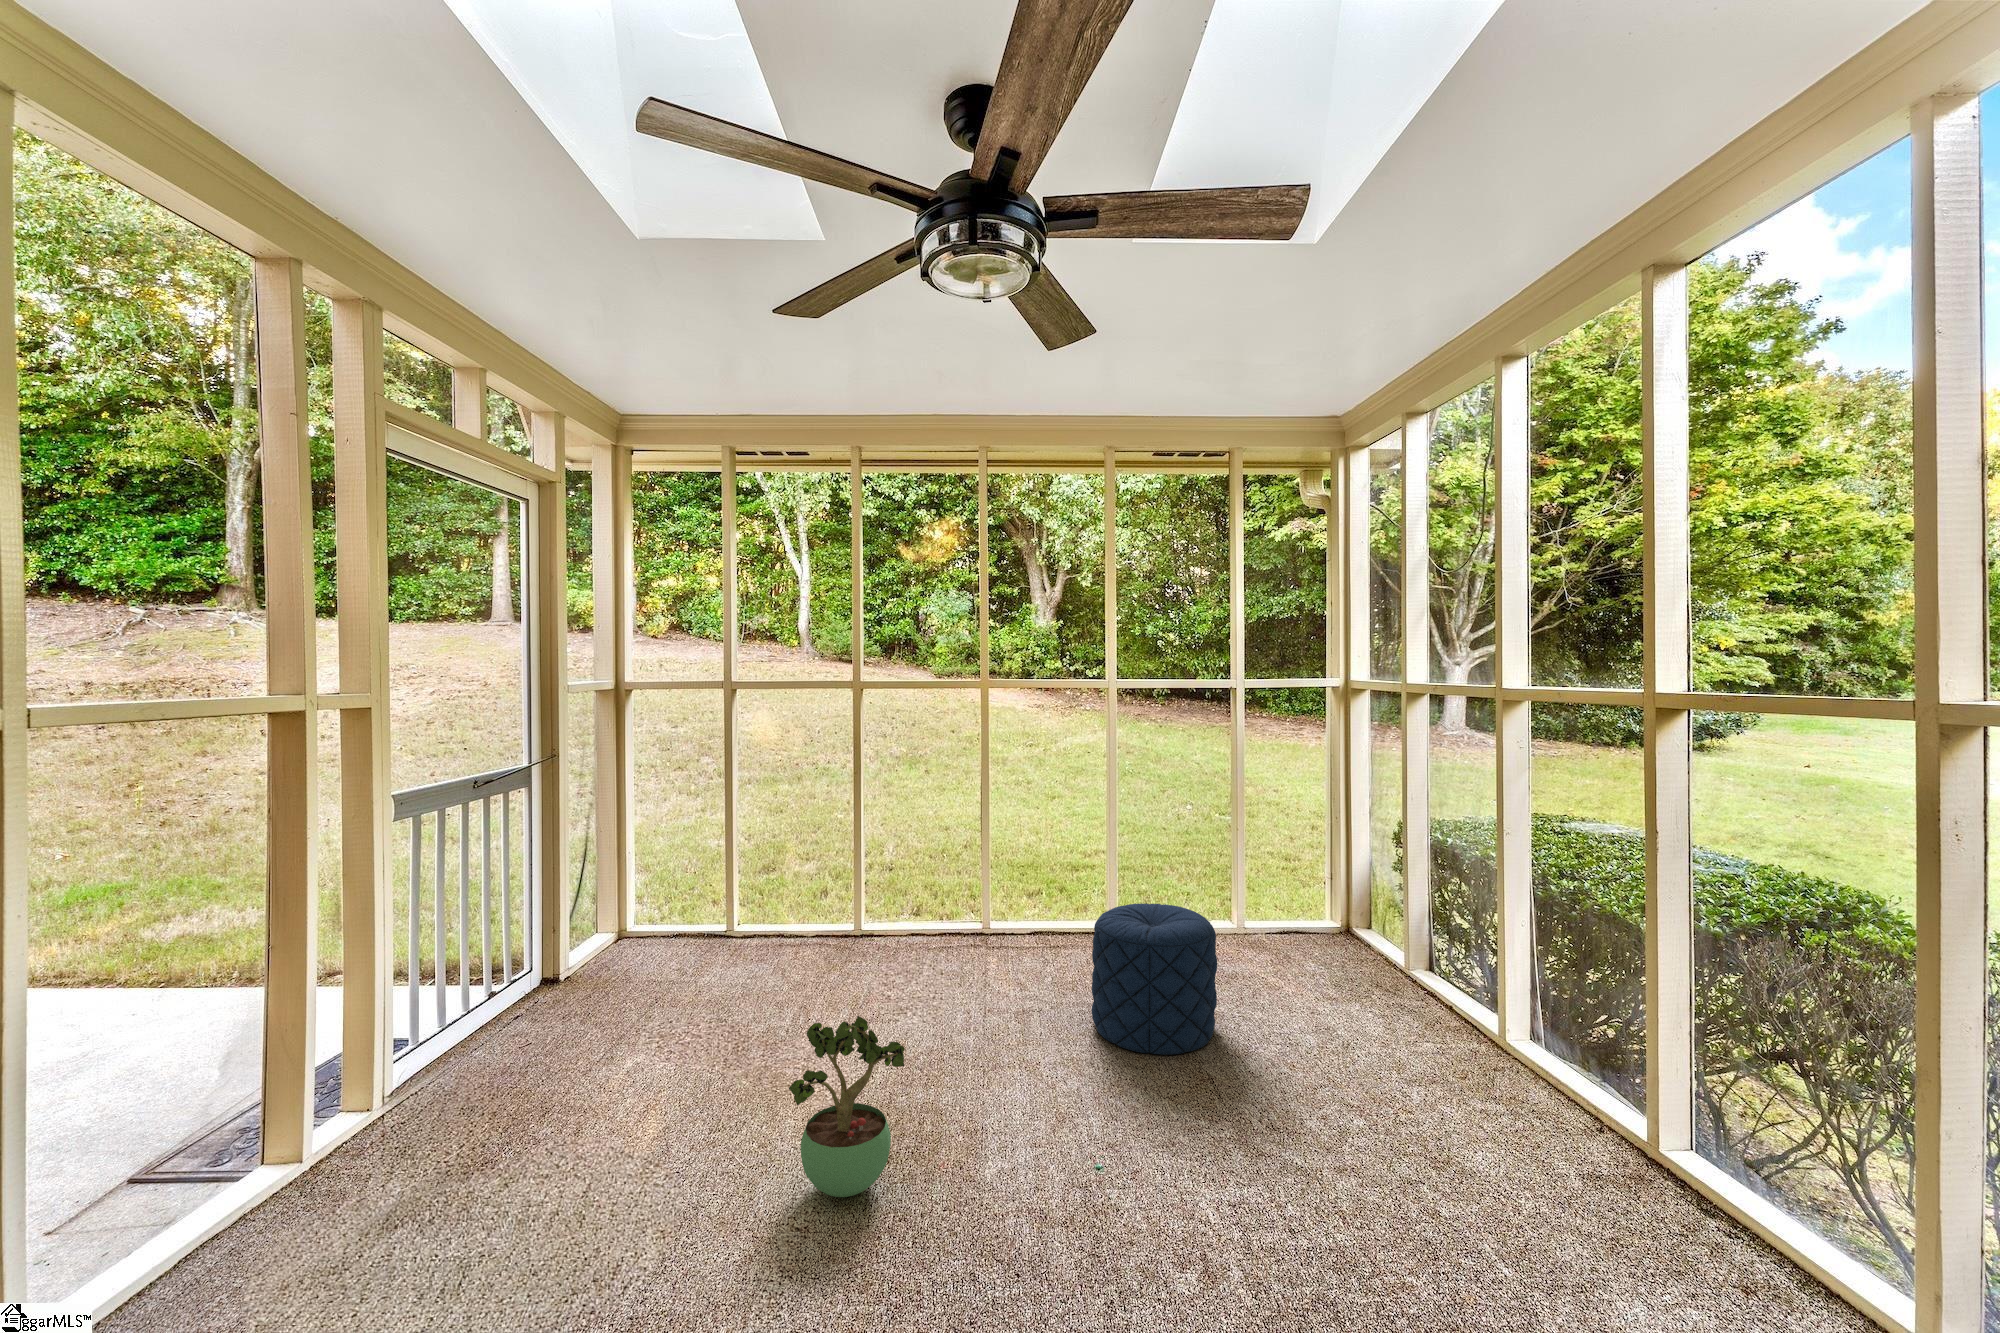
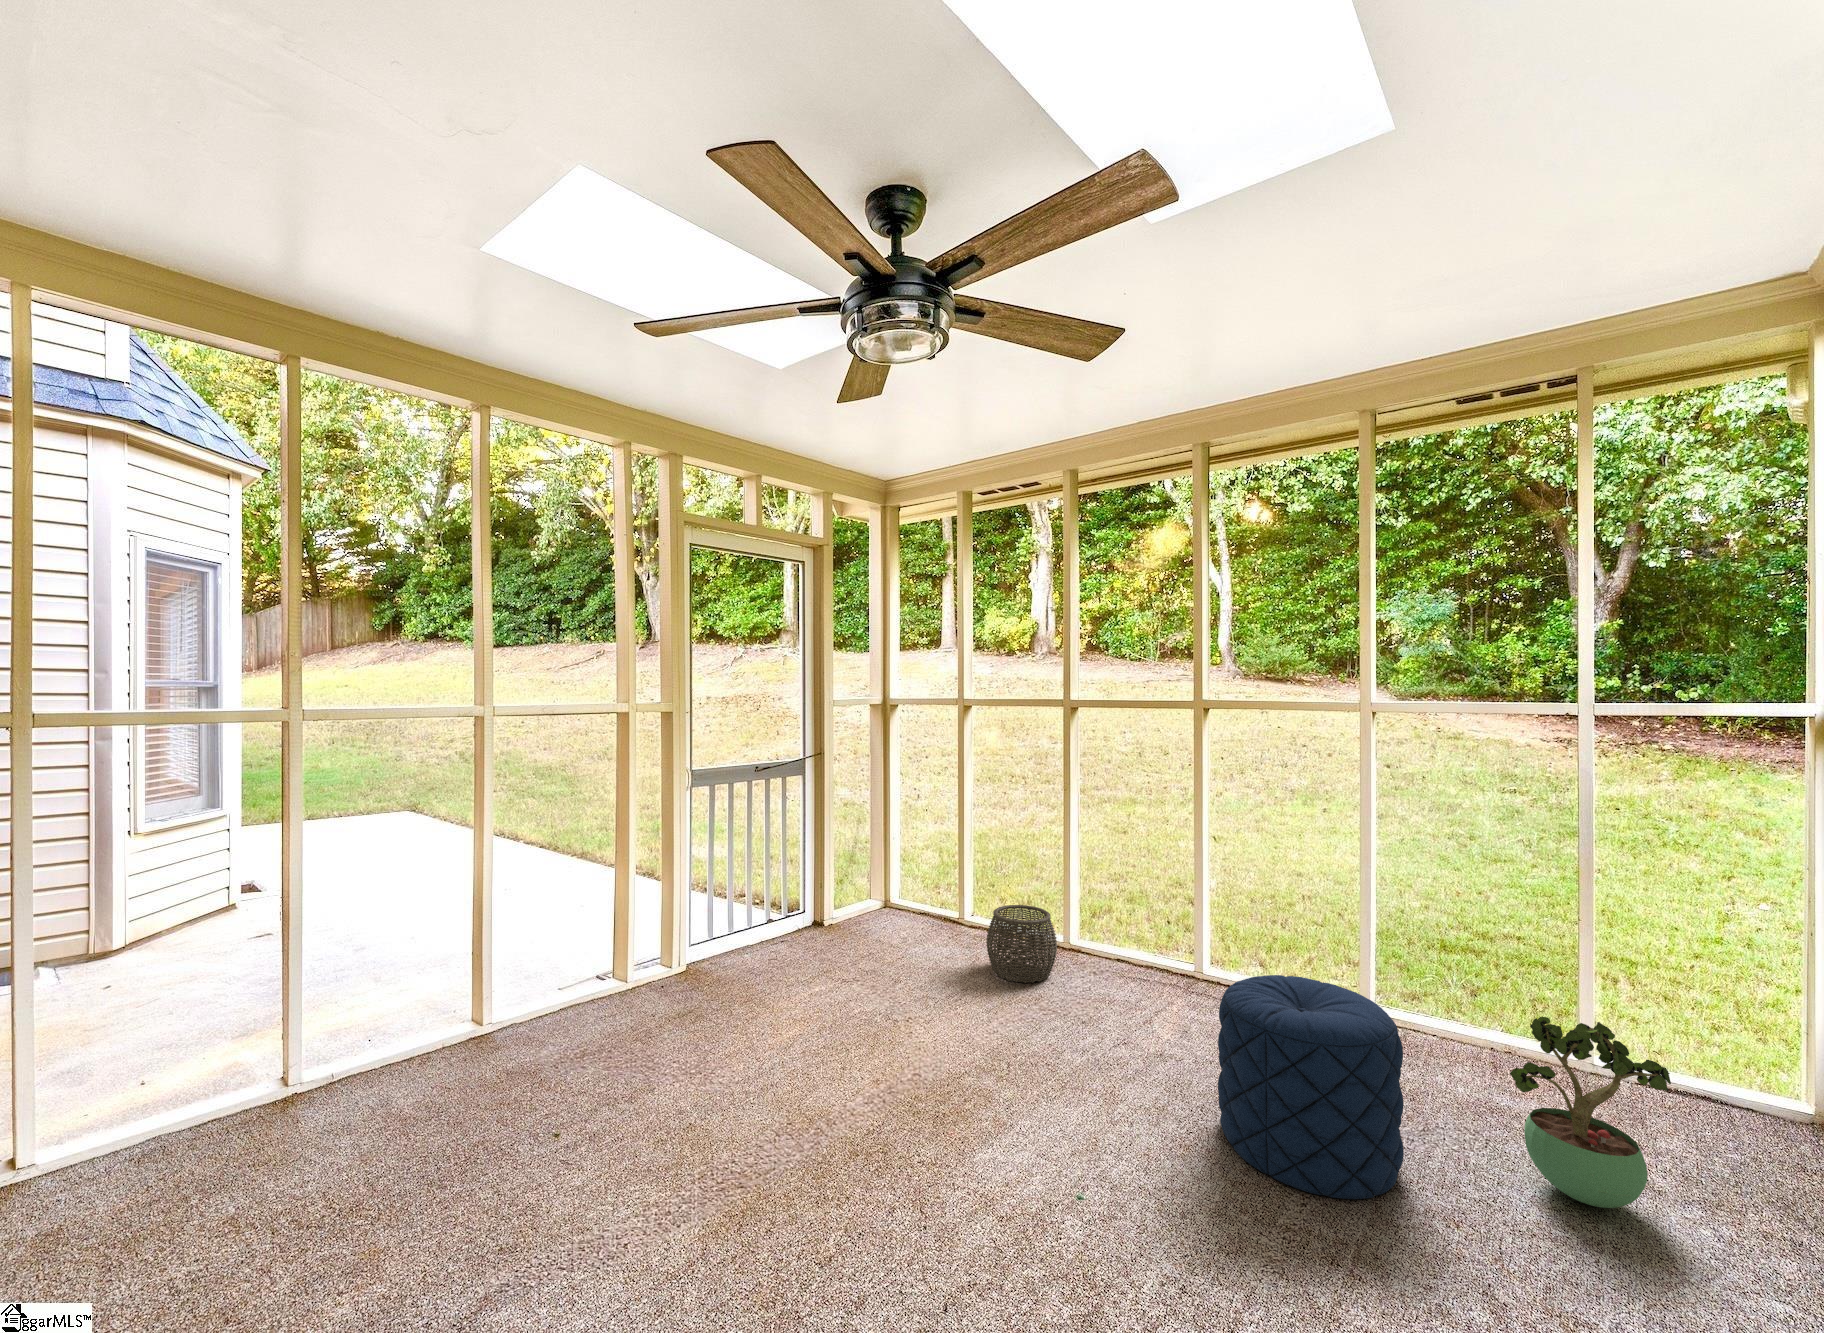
woven basket: none [803,899,877,979] -> present [986,905,1057,983]
potted plant: present [789,1016,906,1197] -> present [1510,1017,1671,1208]

